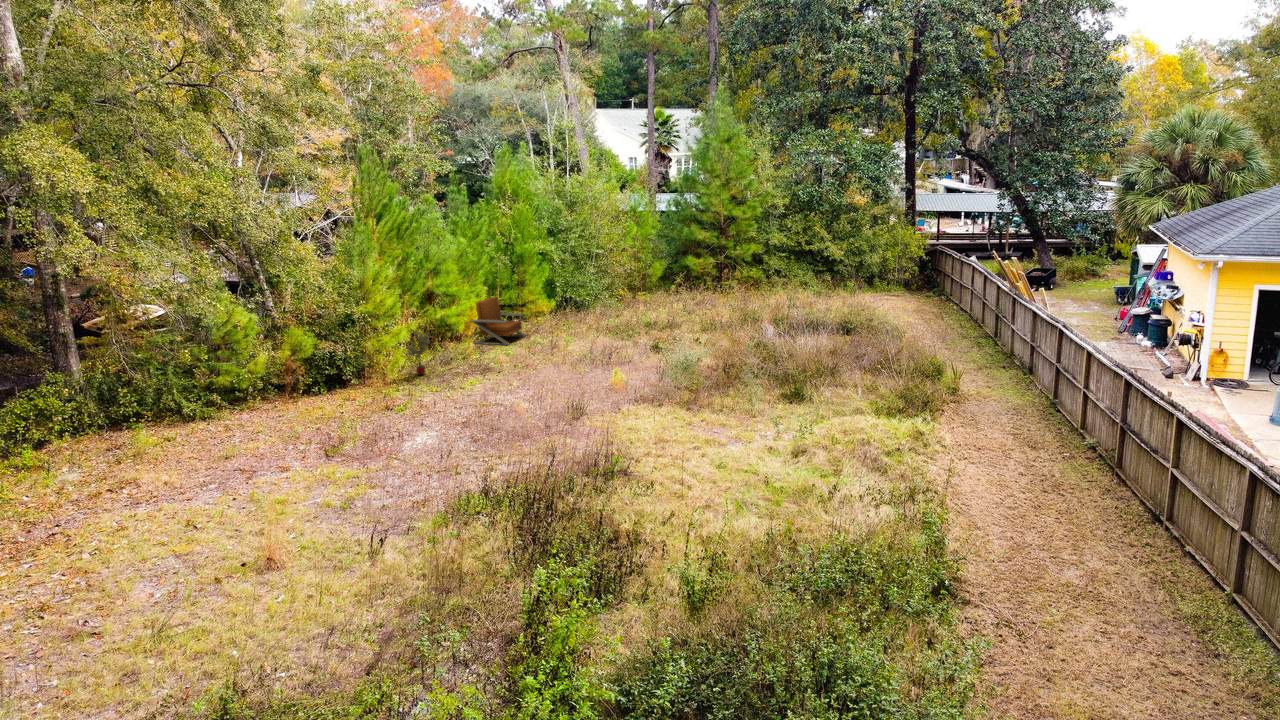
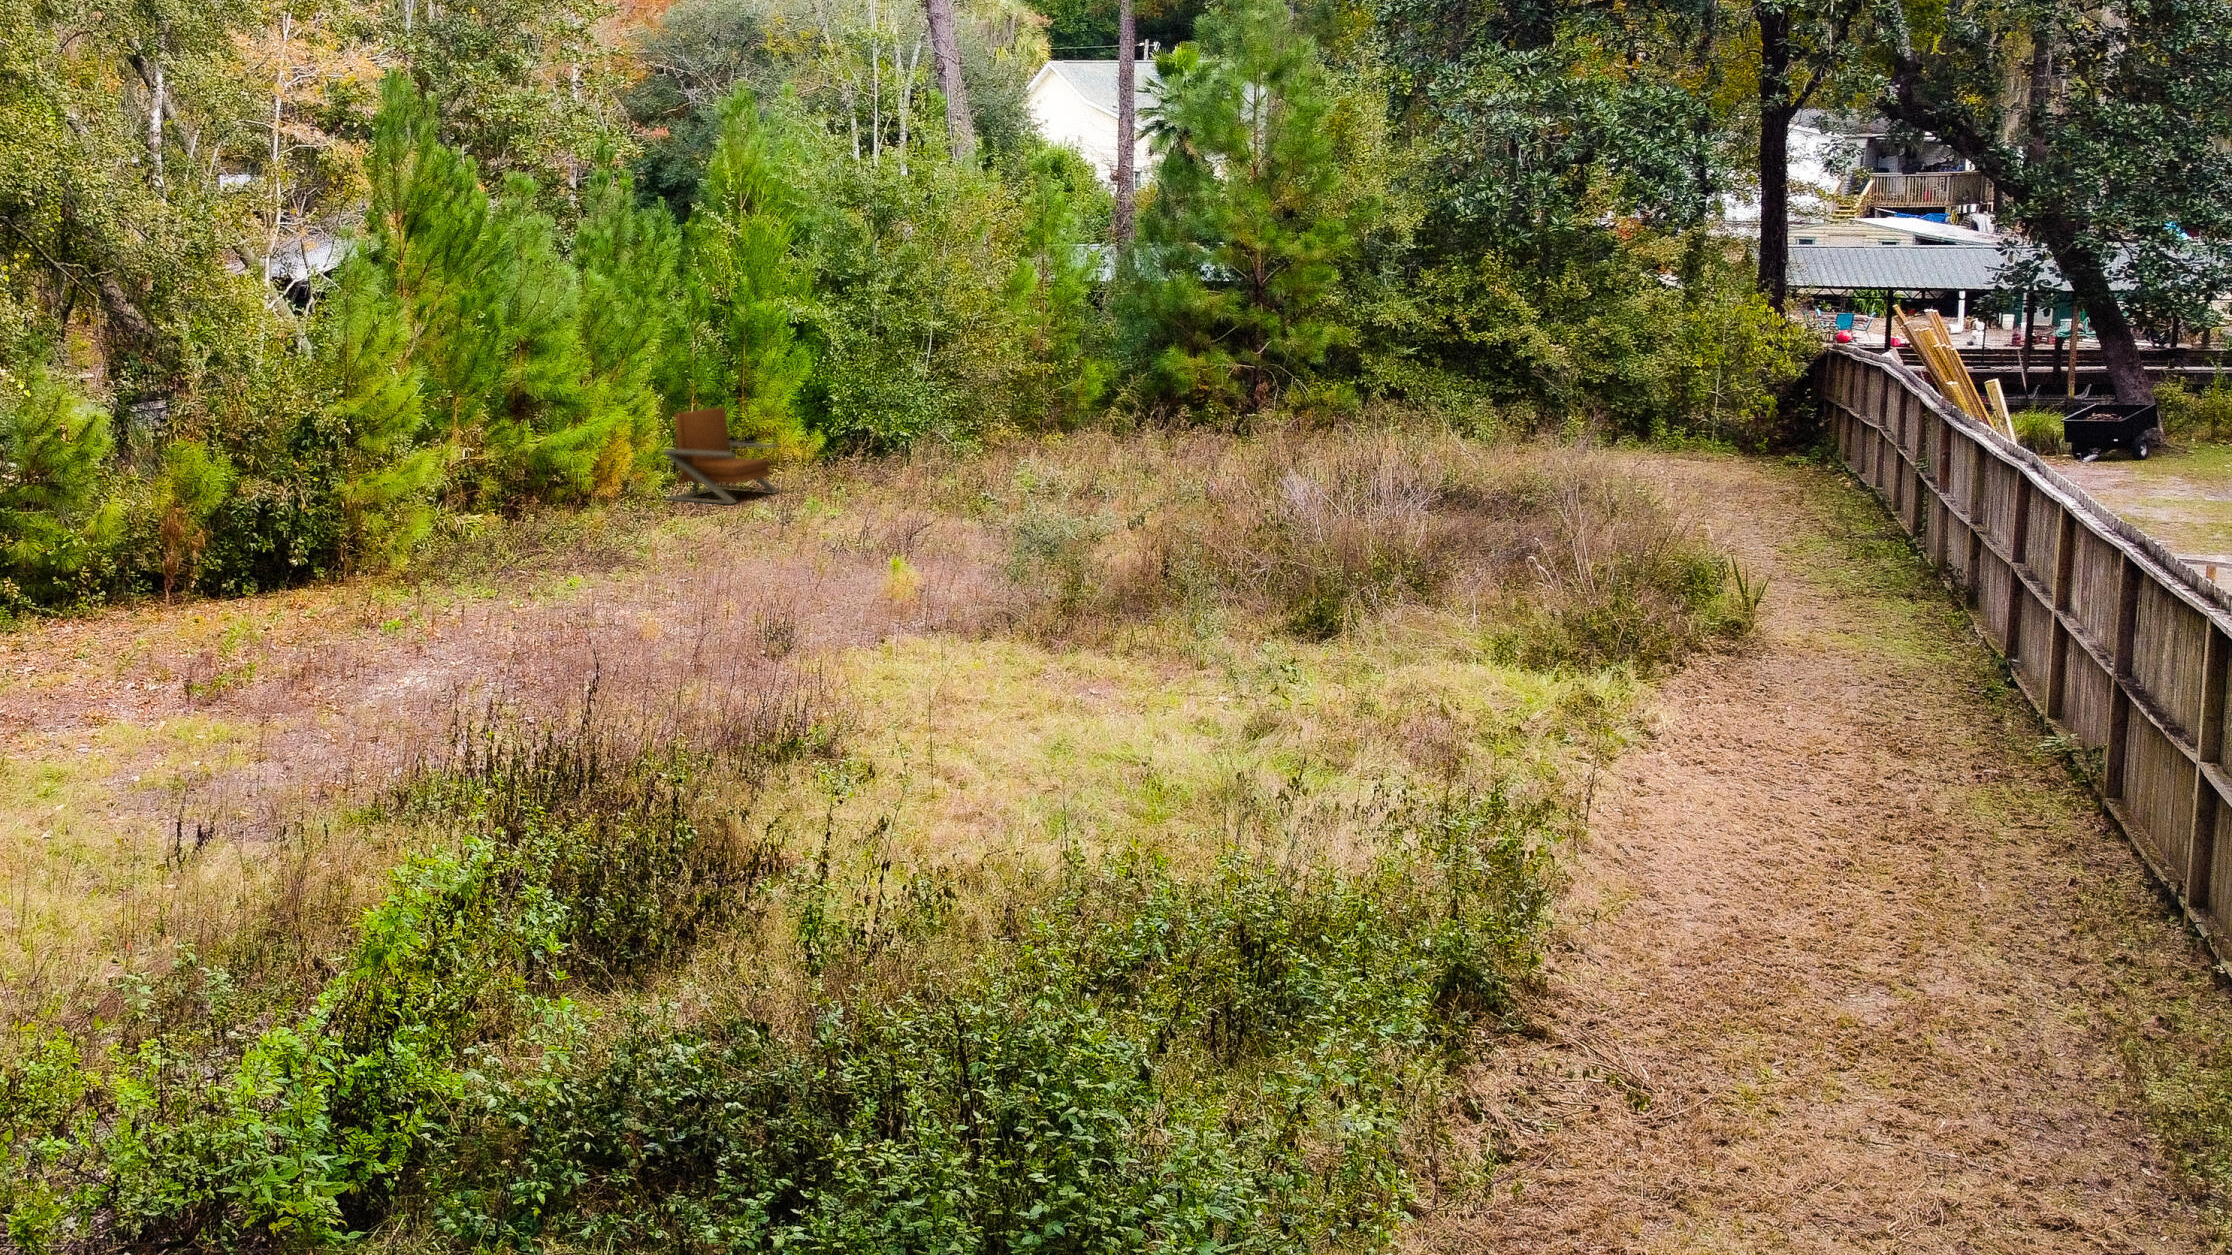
potted tree: present [406,331,430,375] -> none [498,448,555,542]

